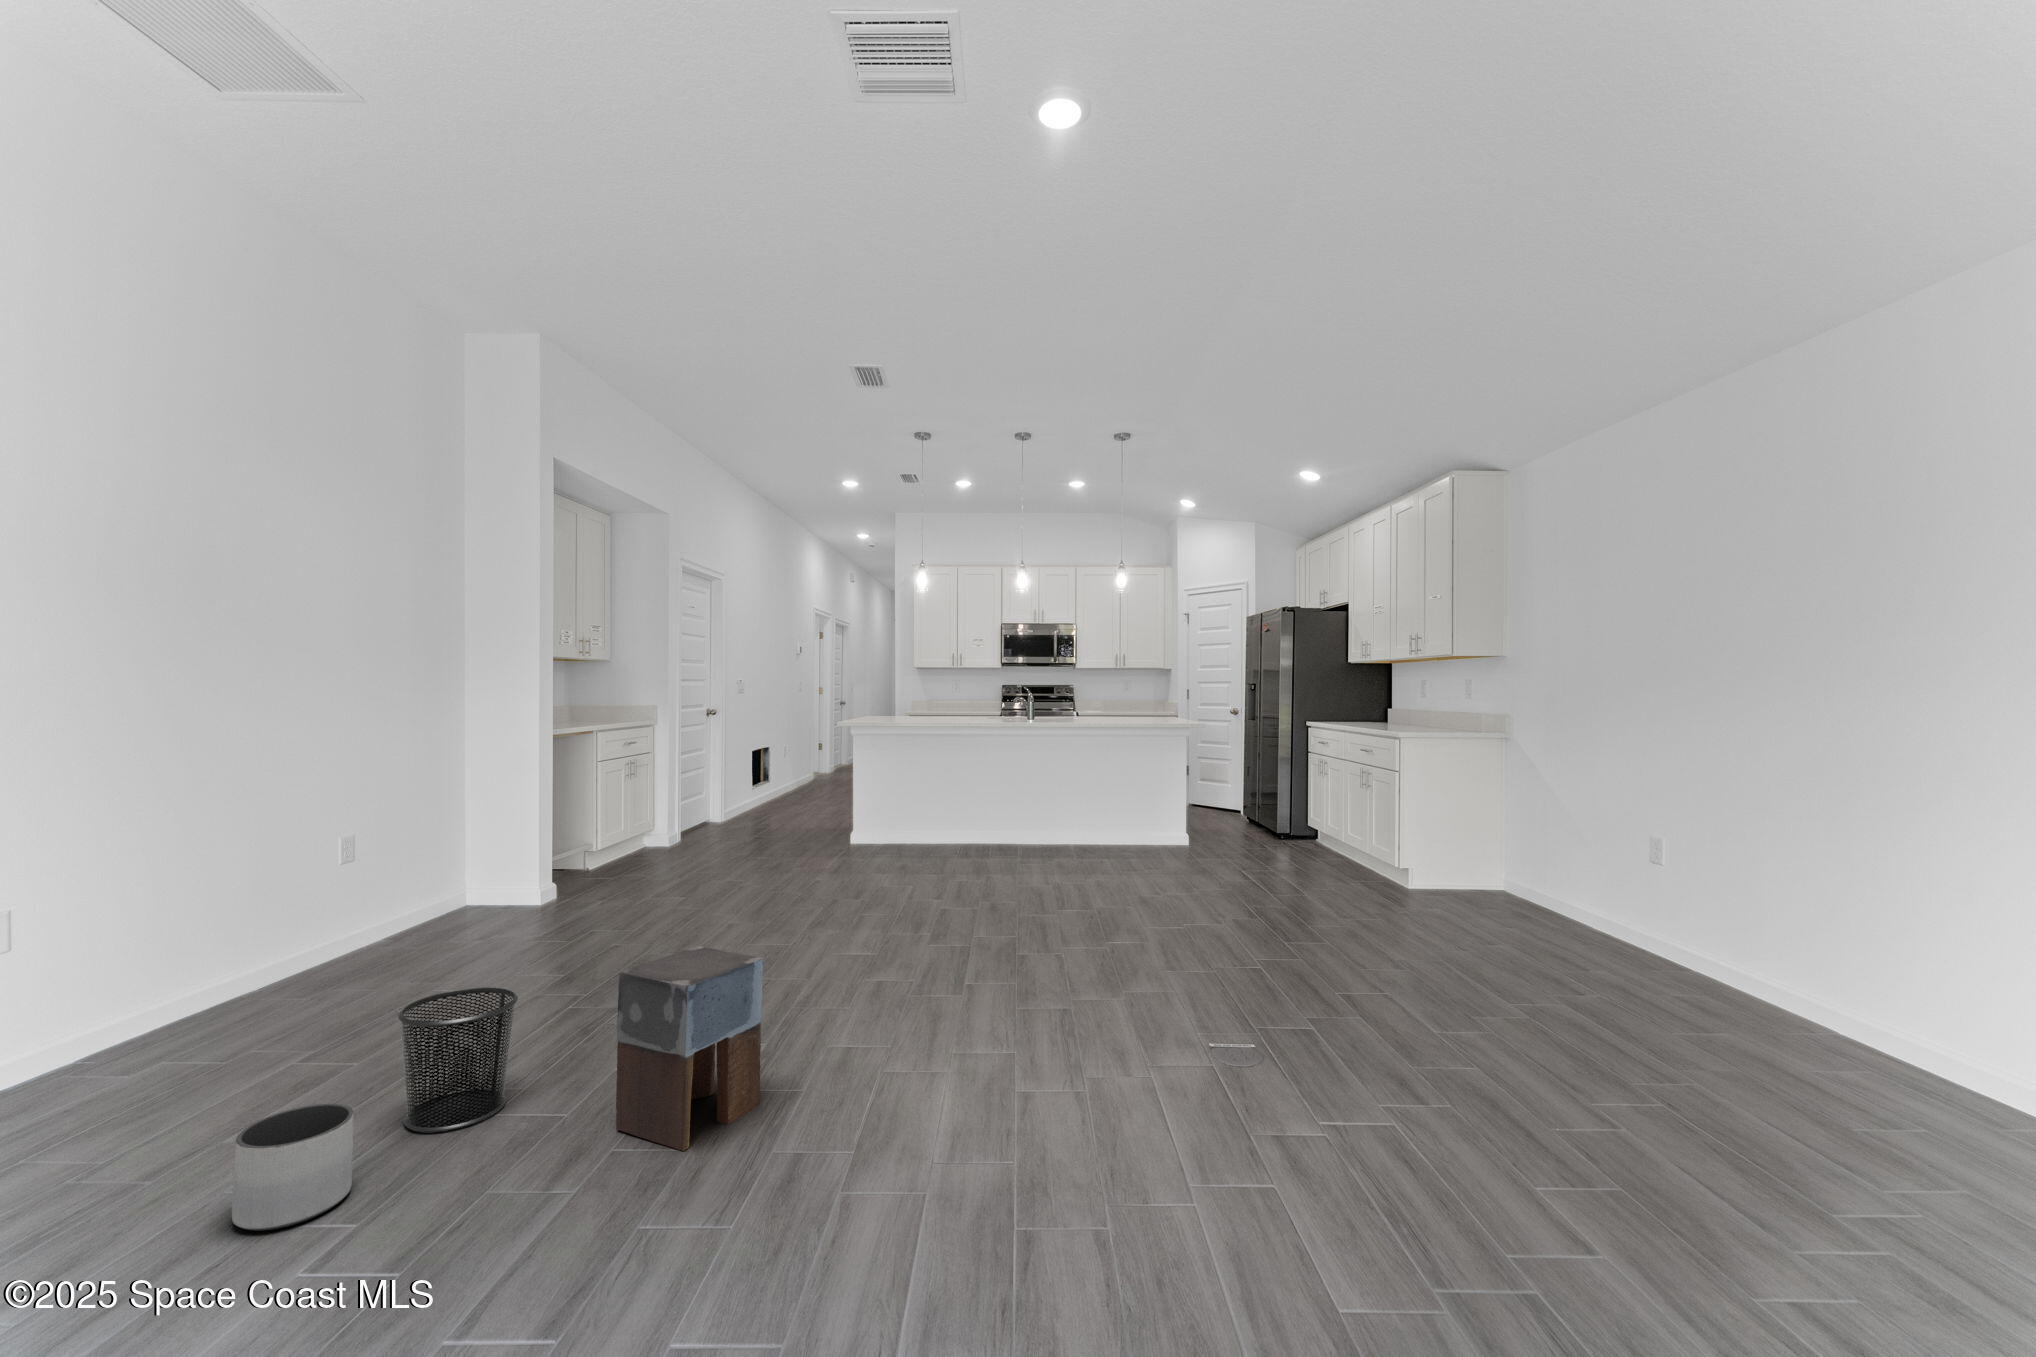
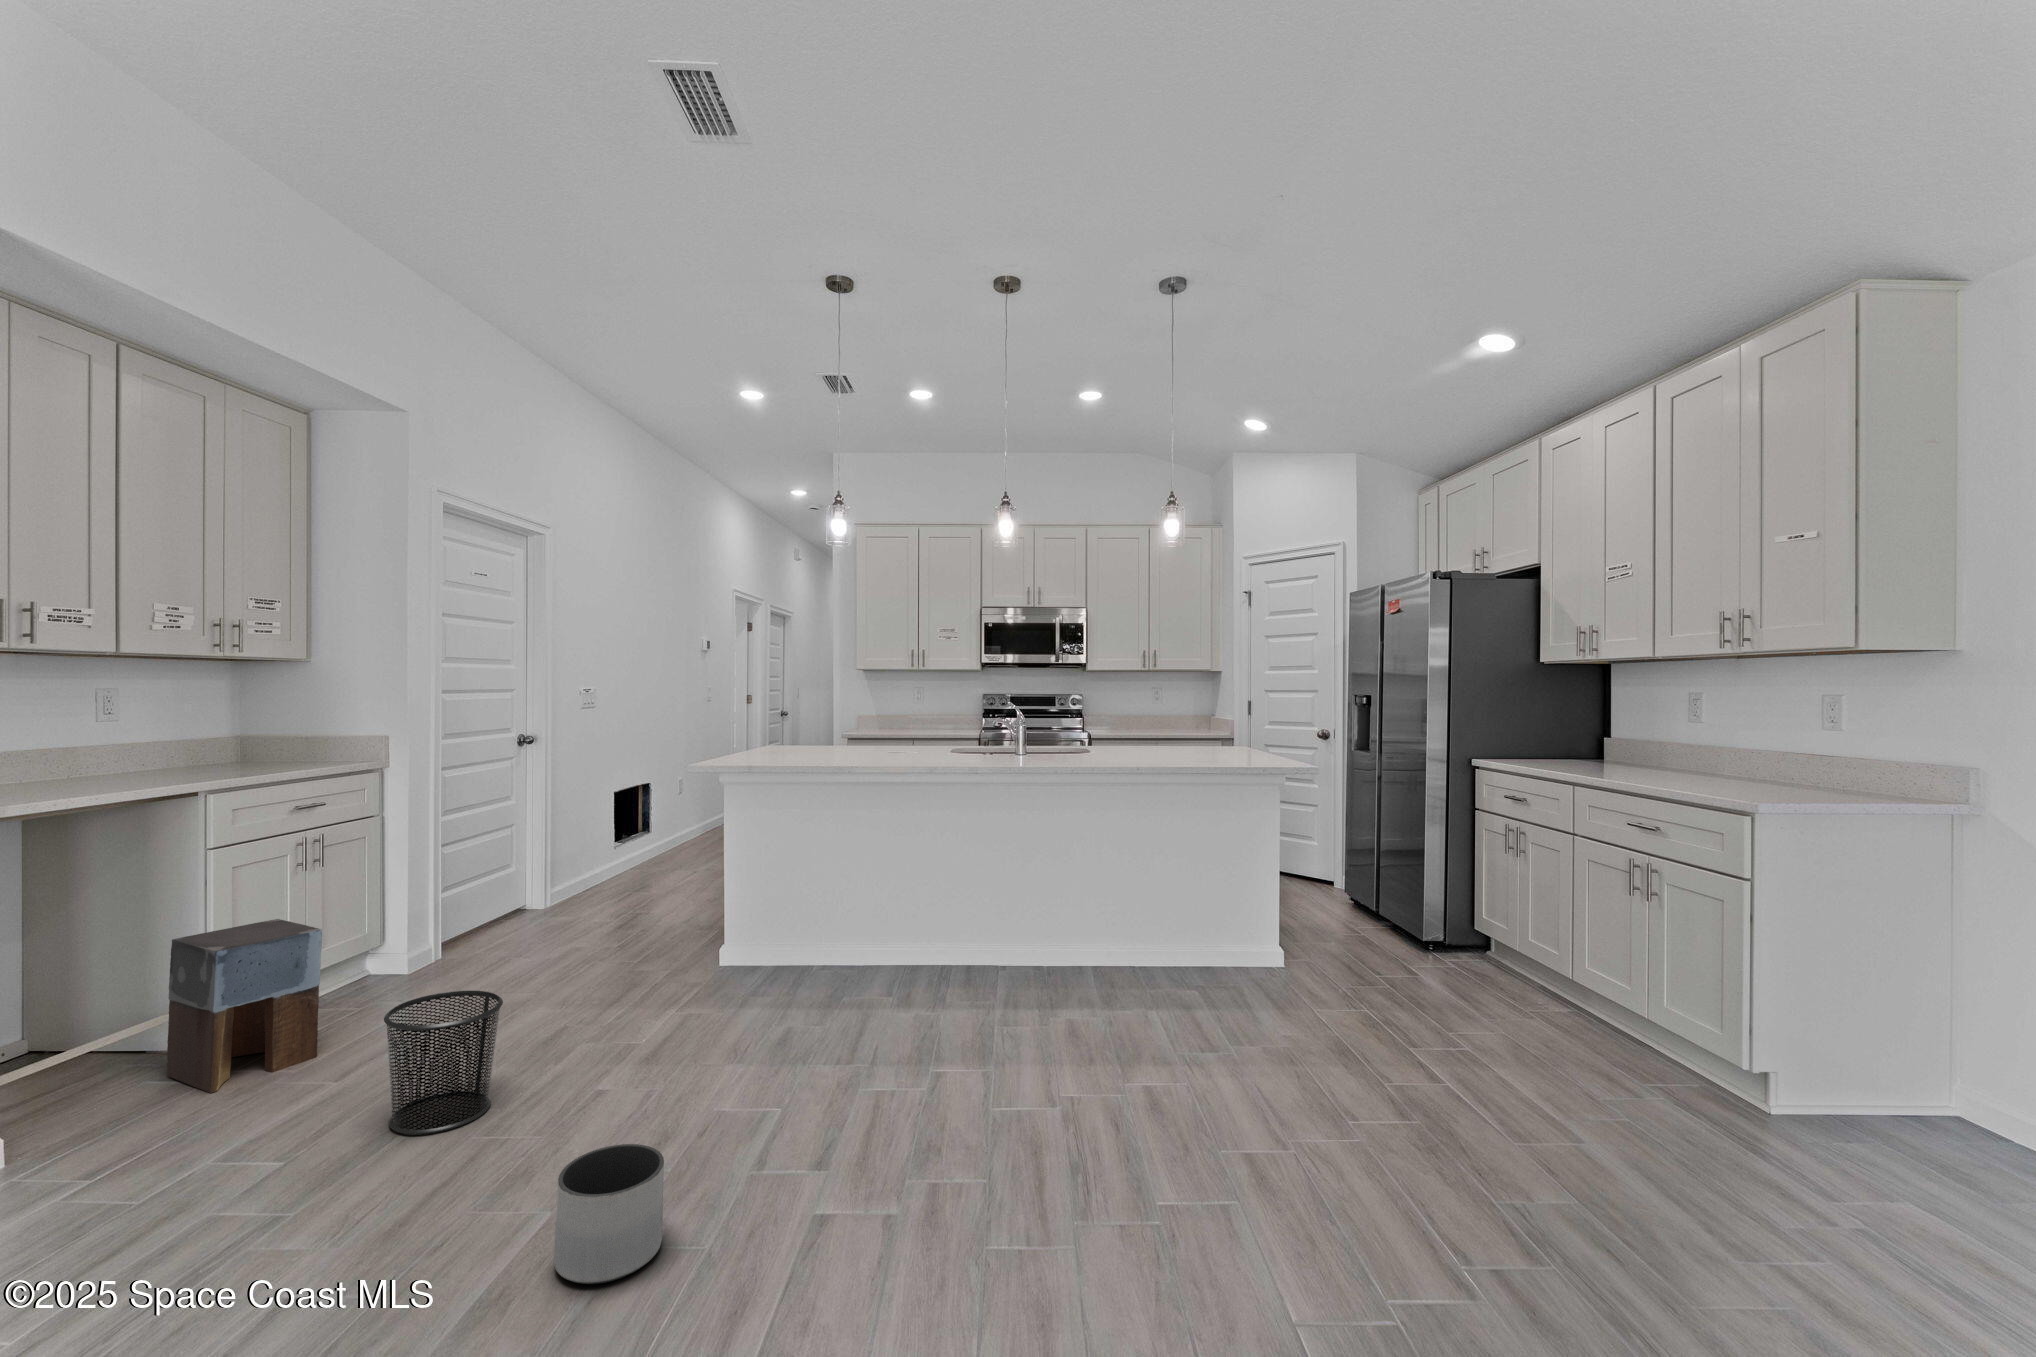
stool: present [616,946,763,1151] -> present [167,919,322,1093]
planter: present [232,1104,354,1231] -> present [554,1144,664,1284]

